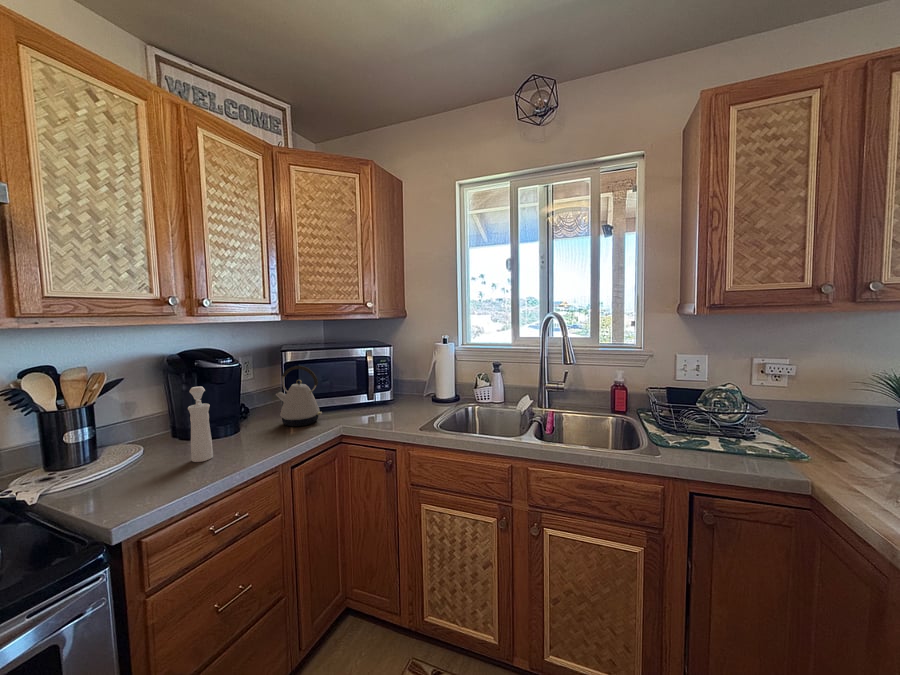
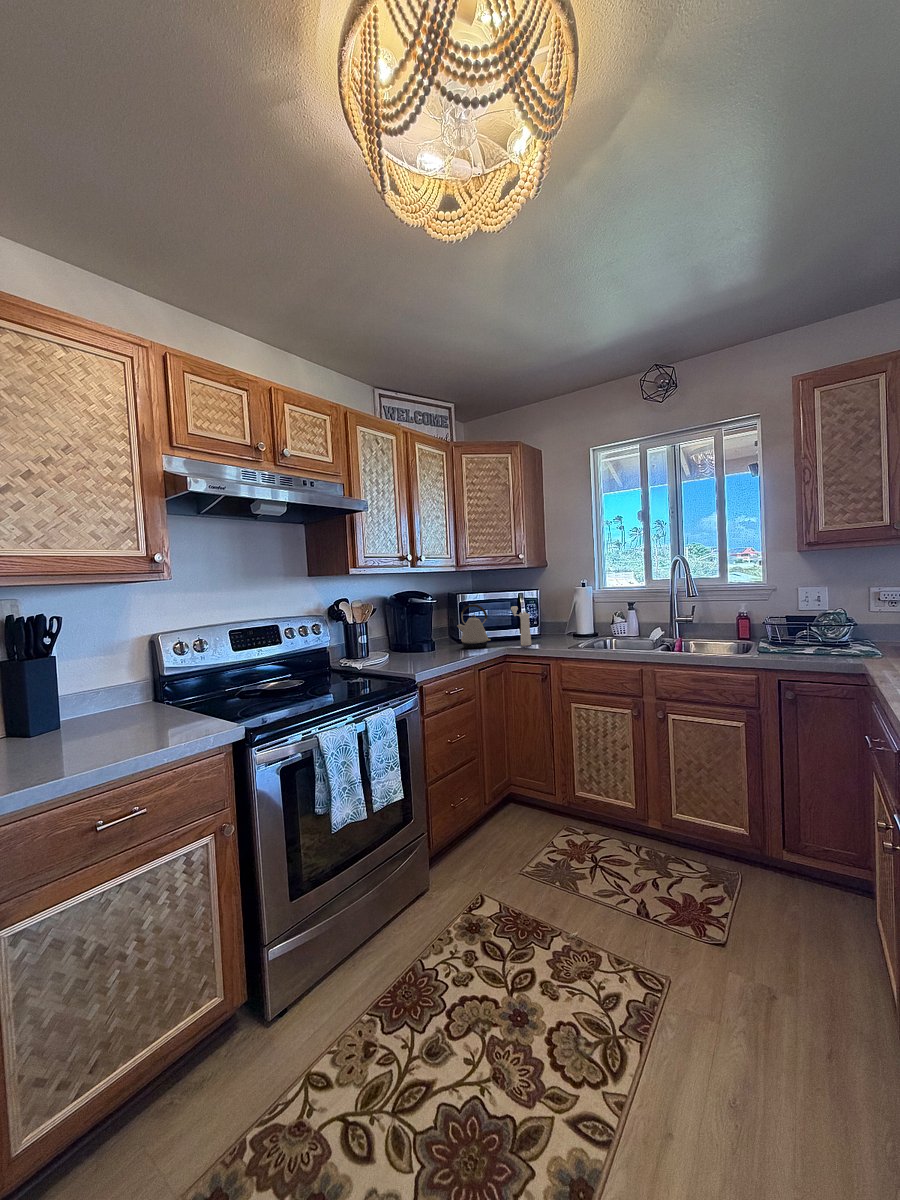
pepper mill: present [188,386,213,462] -> present [511,606,531,646]

